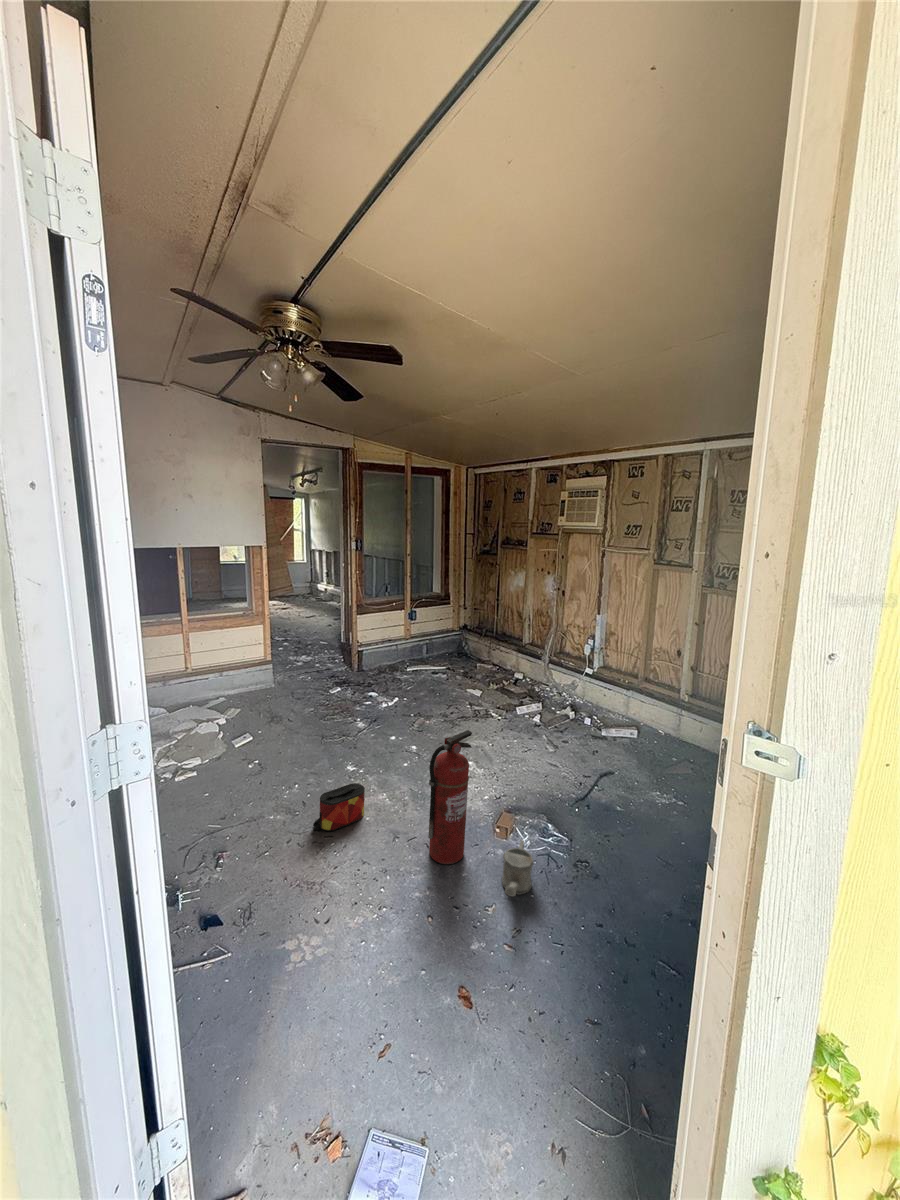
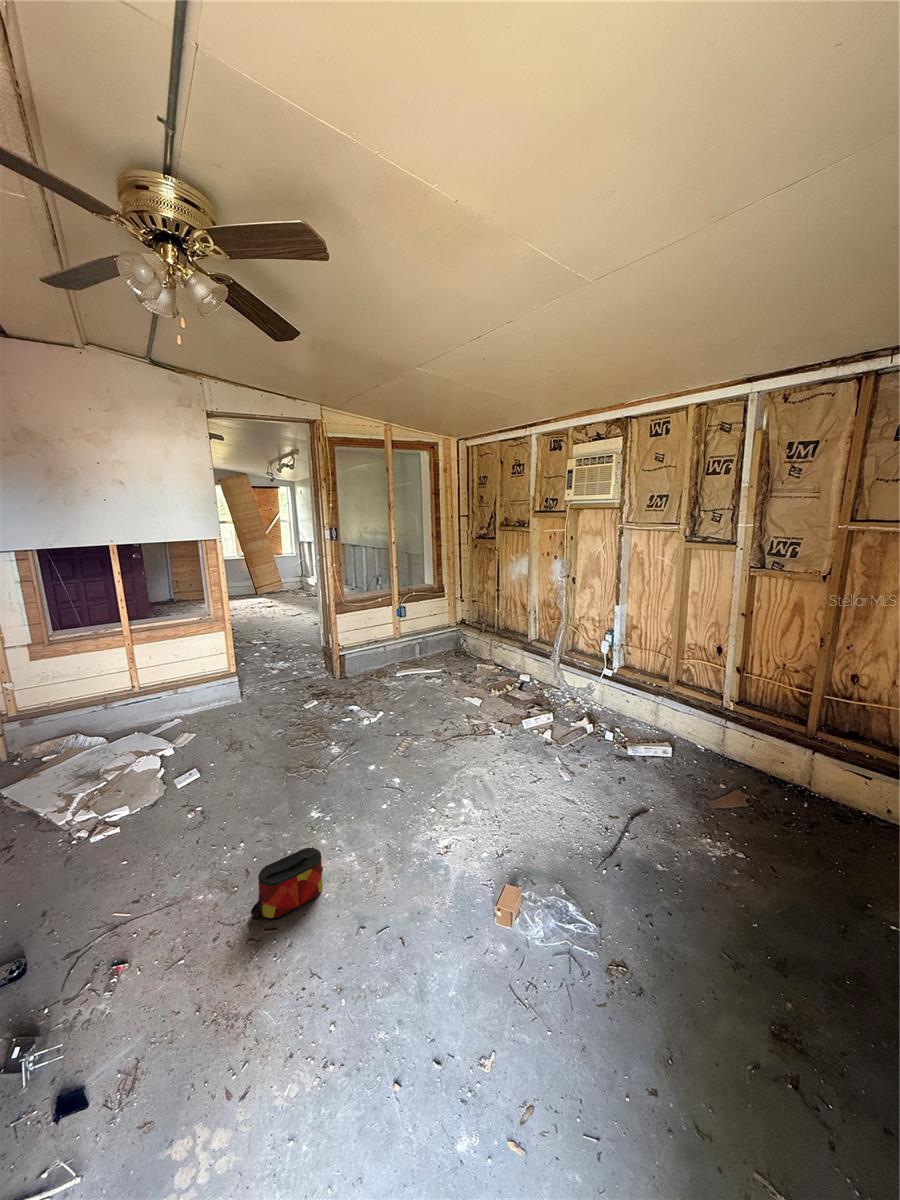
fire extinguisher: present [428,730,472,864] -> none [396,785,456,973]
watering can: present [502,840,534,897] -> none [503,936,548,1049]

